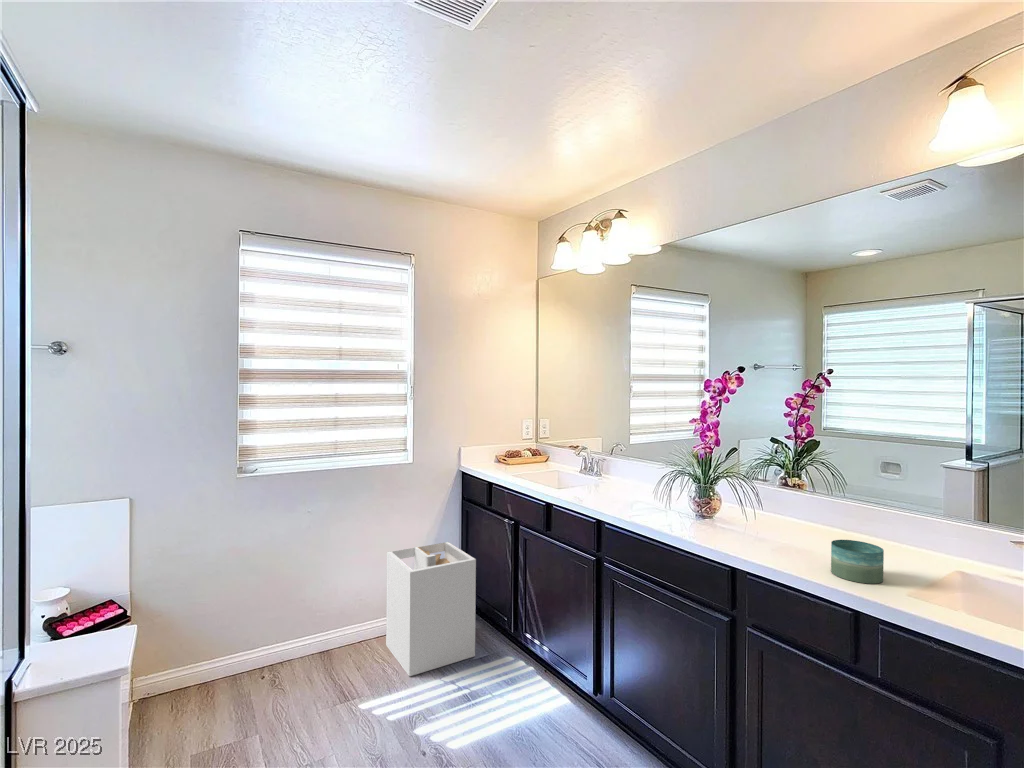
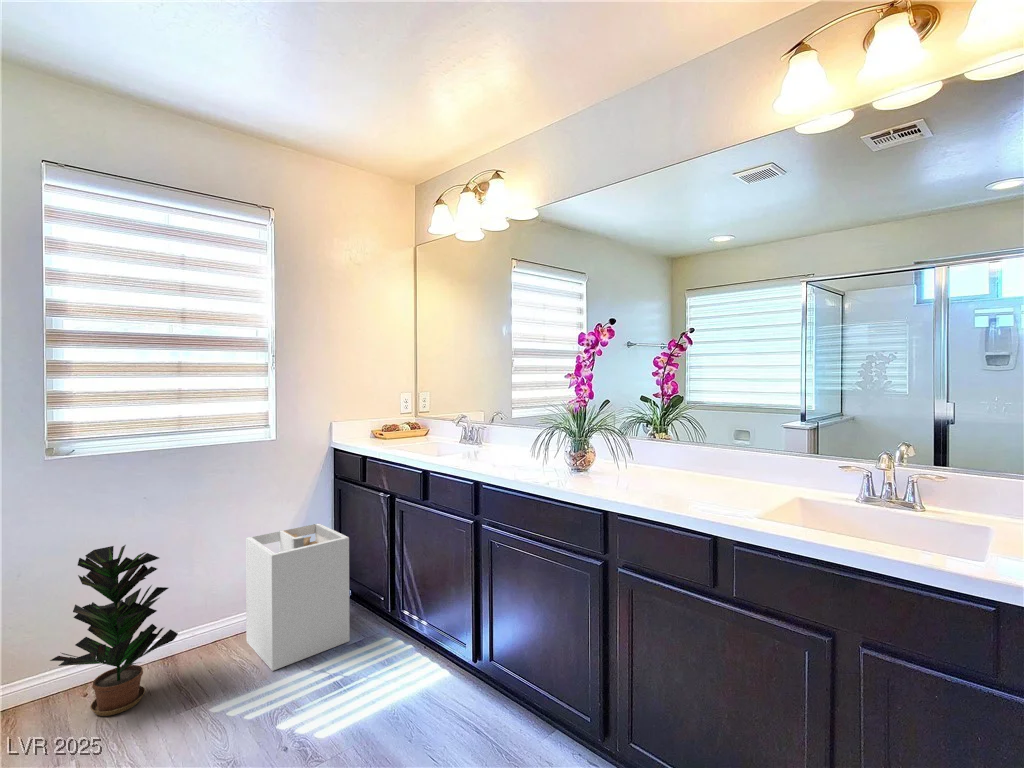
candle: present [831,540,884,584] -> none [693,475,738,512]
potted plant: none [241,553,335,699] -> present [50,545,178,716]

